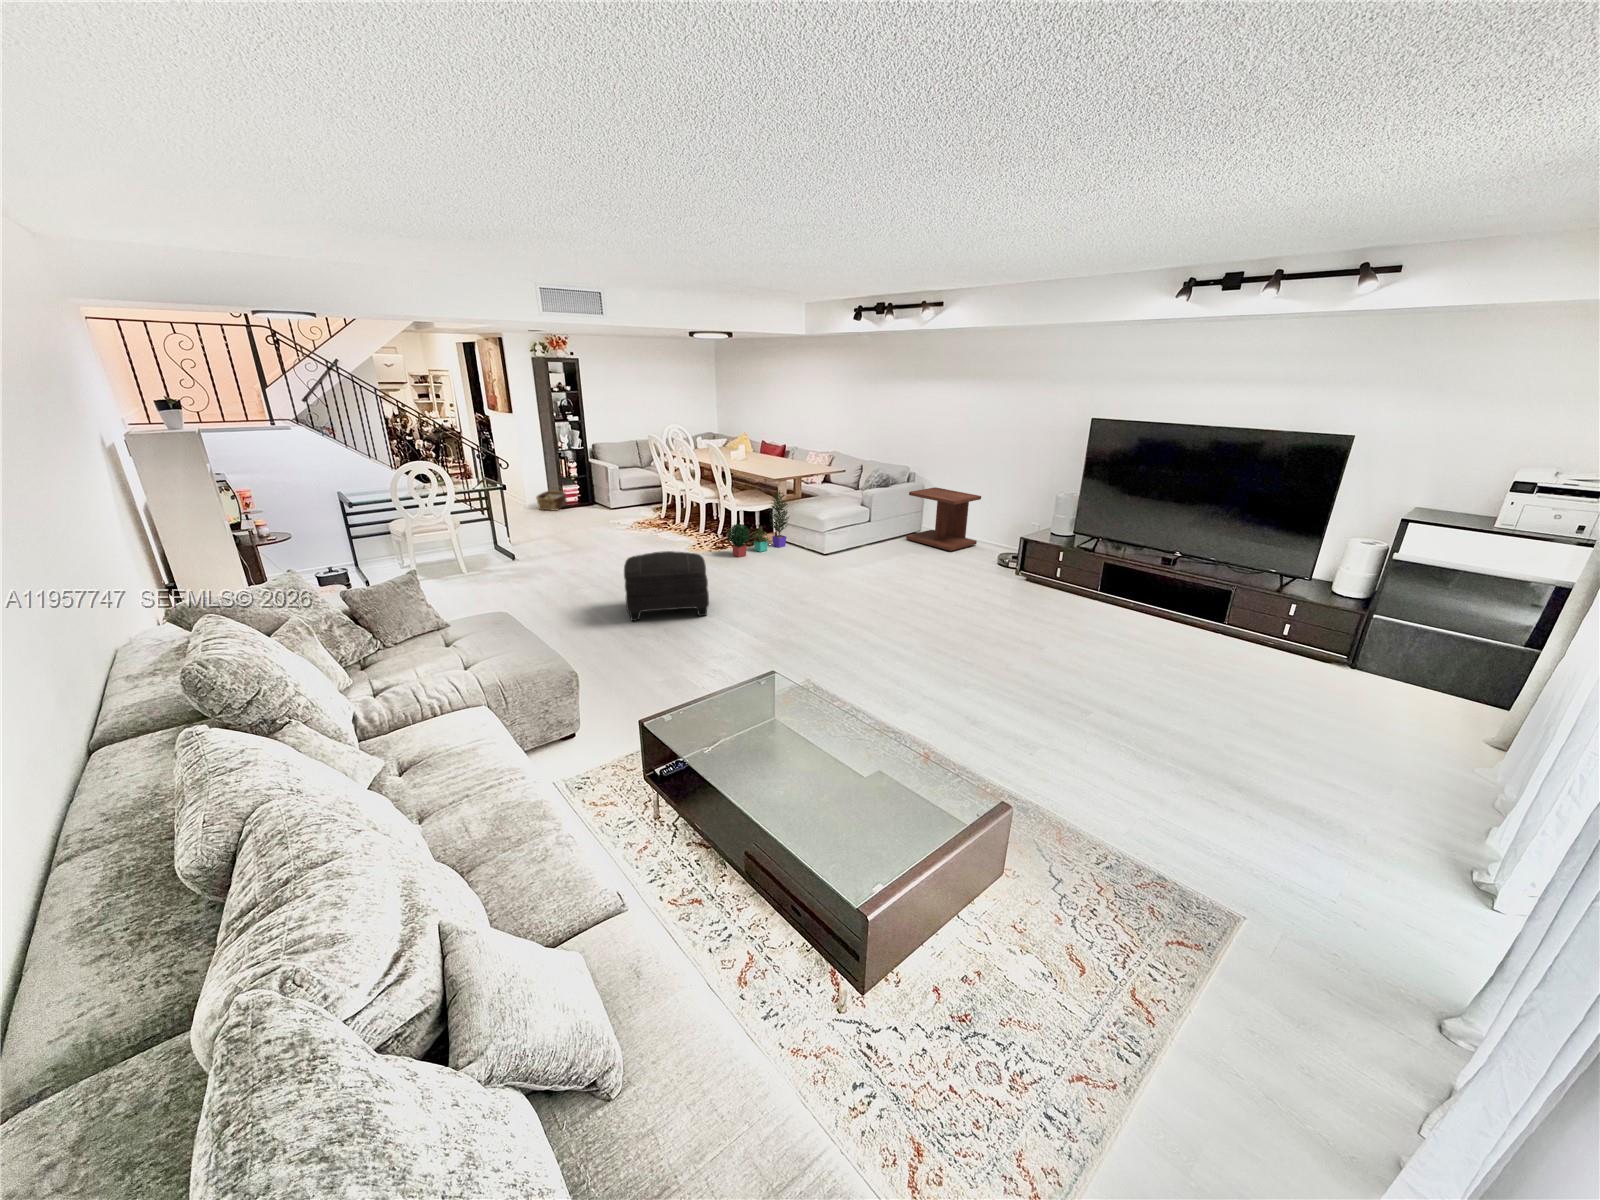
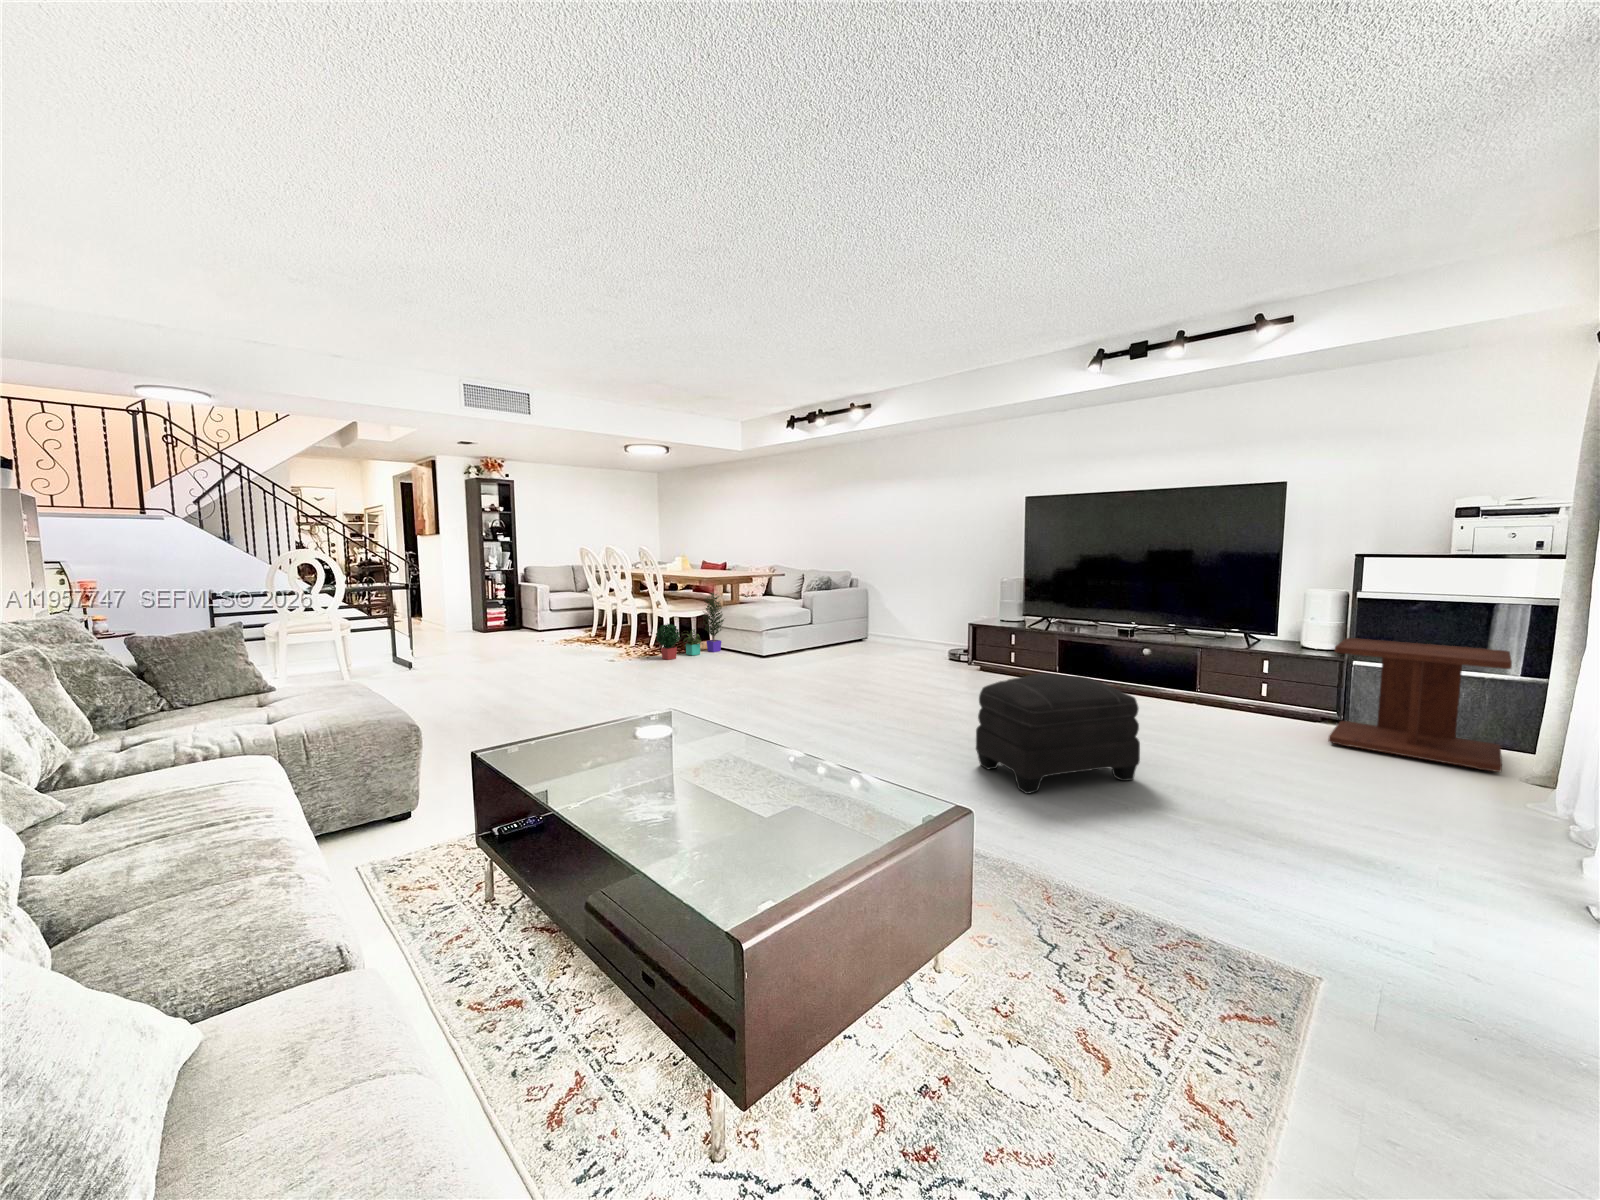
side table: present [906,487,981,551] -> present [1328,638,1512,772]
woven basket: present [536,490,567,511] -> none [457,607,492,632]
ottoman: present [624,551,709,621] -> present [976,674,1140,794]

